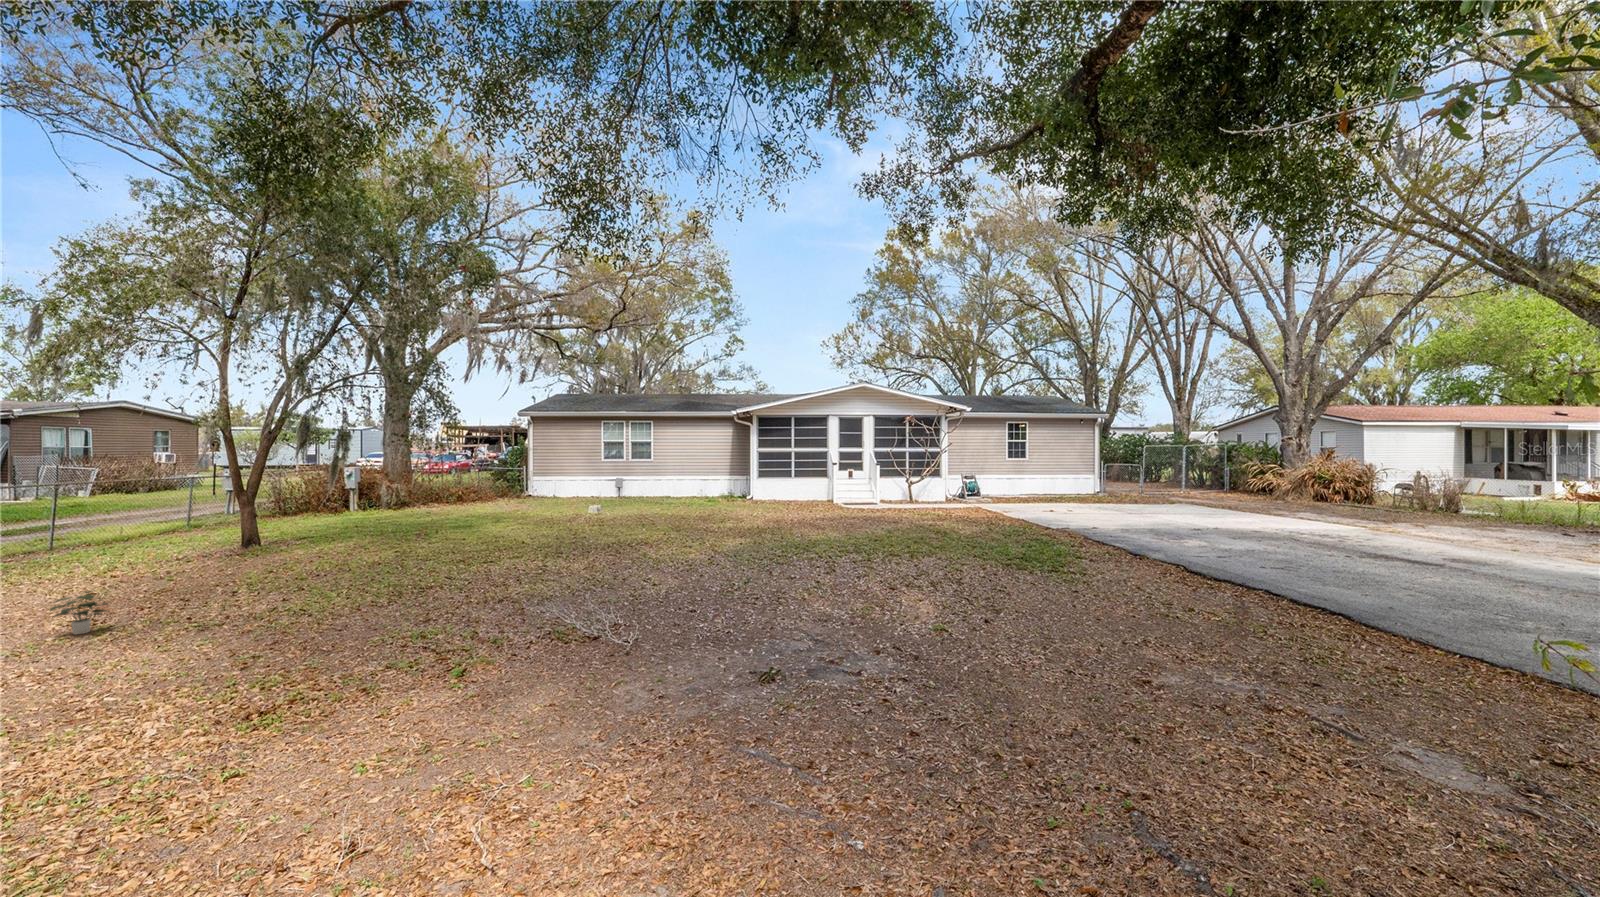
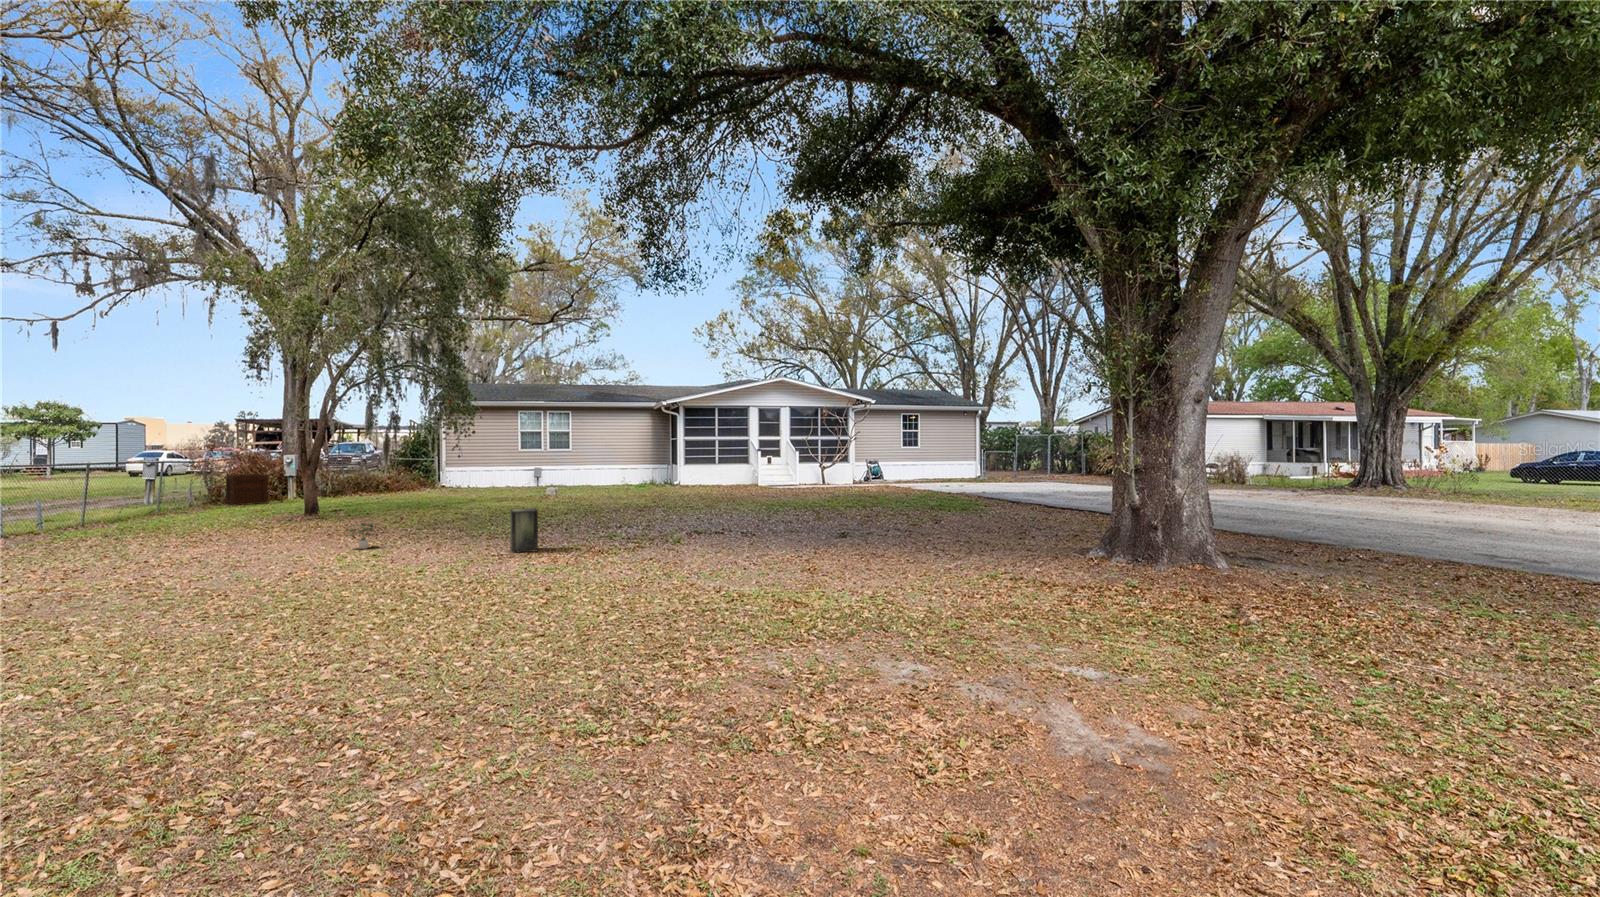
wooden crate: none [279,486,319,519] -> present [226,474,269,505]
storage box: none [201,589,280,672] -> present [510,508,538,553]

